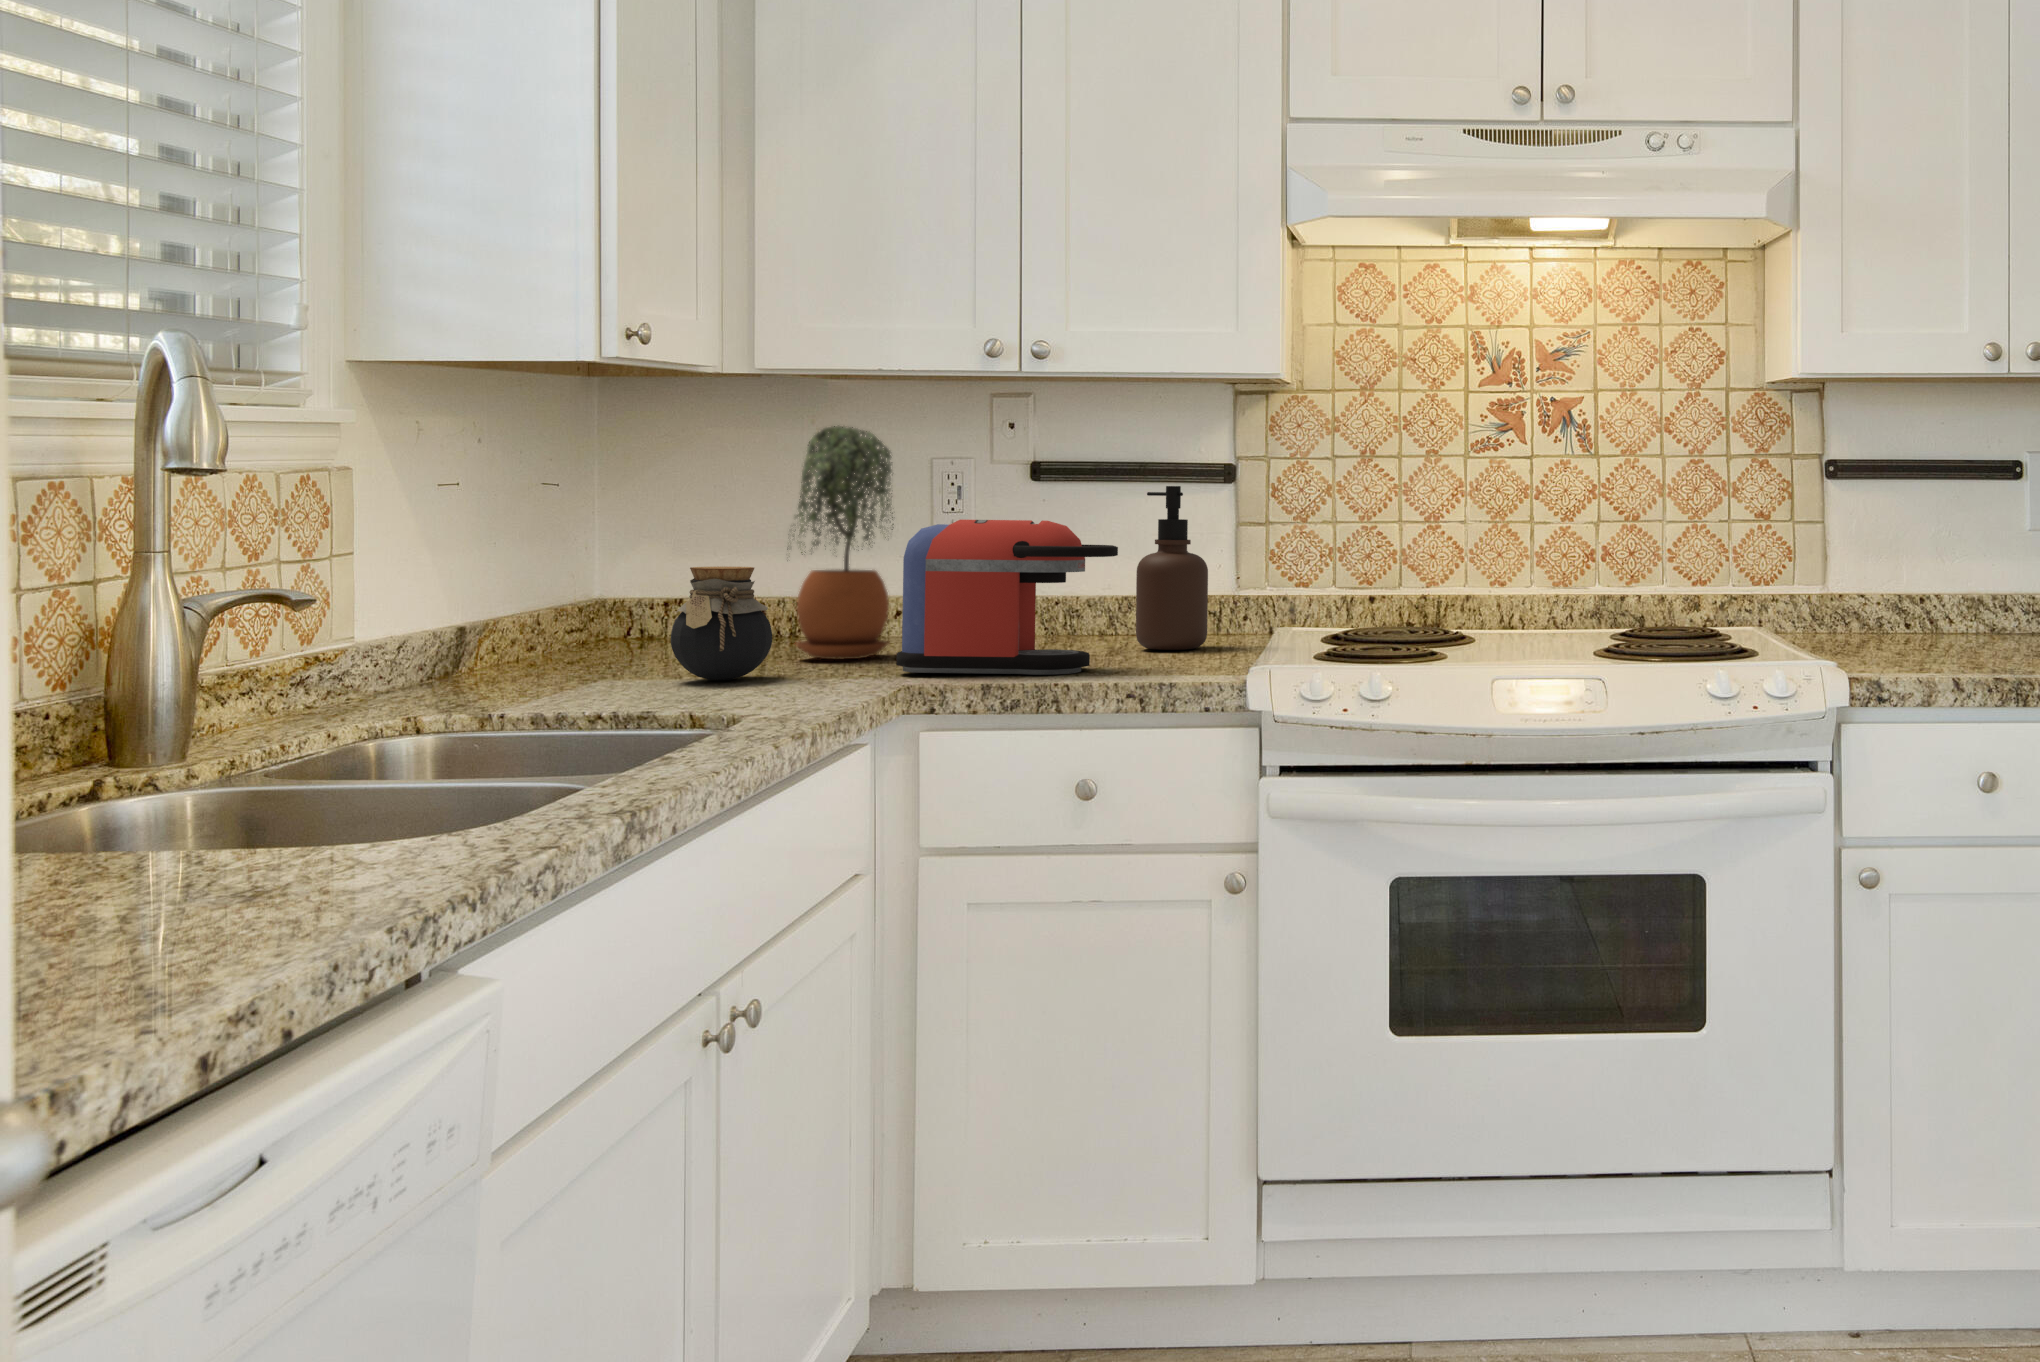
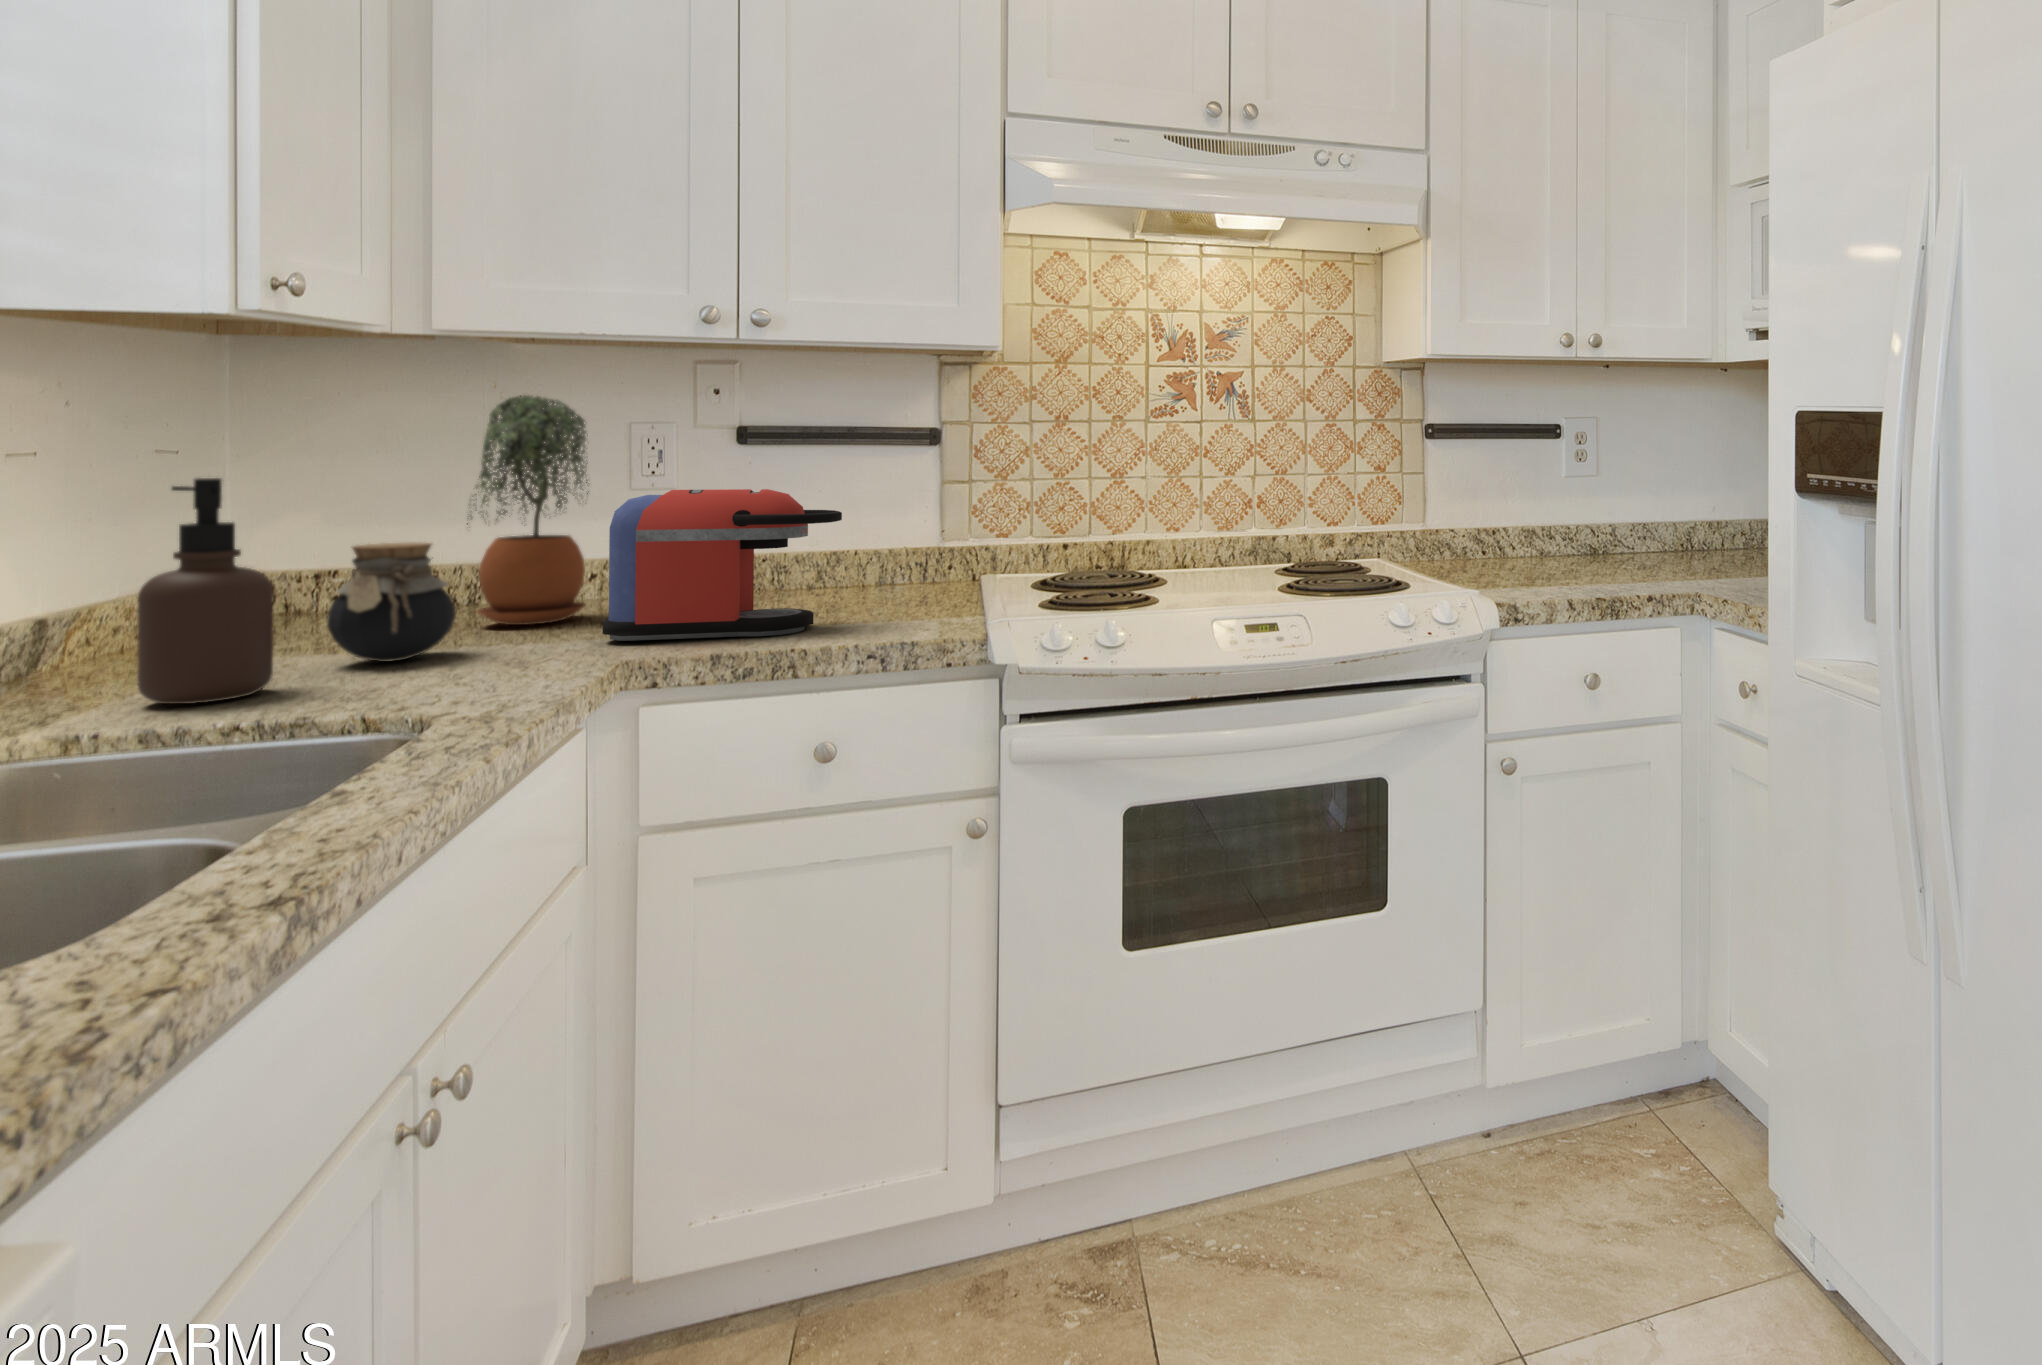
soap dispenser: present [1136,486,1208,650] -> present [137,478,274,704]

